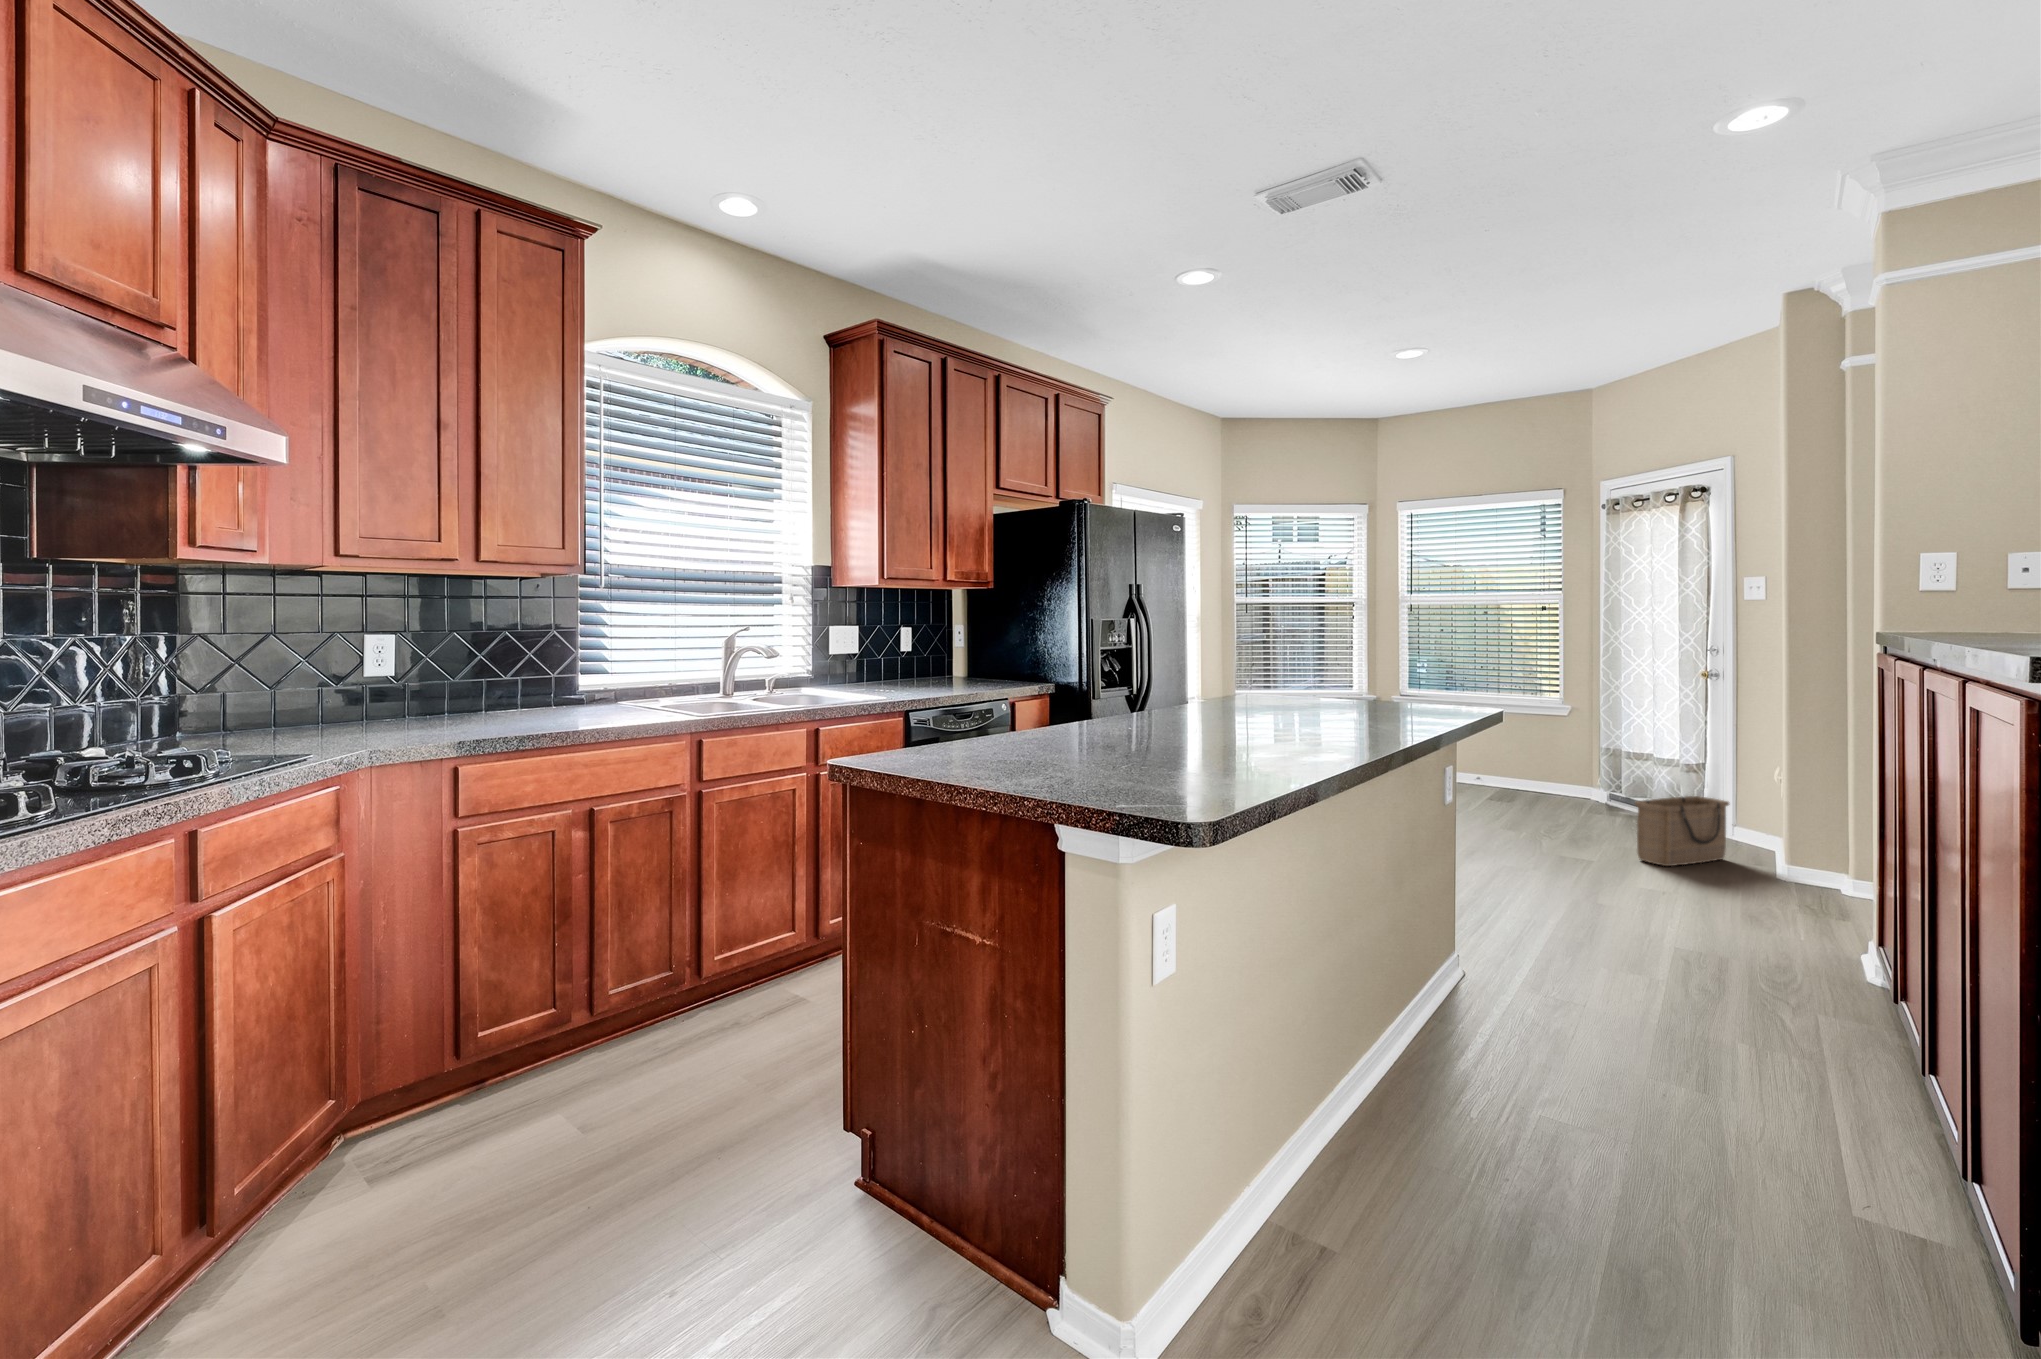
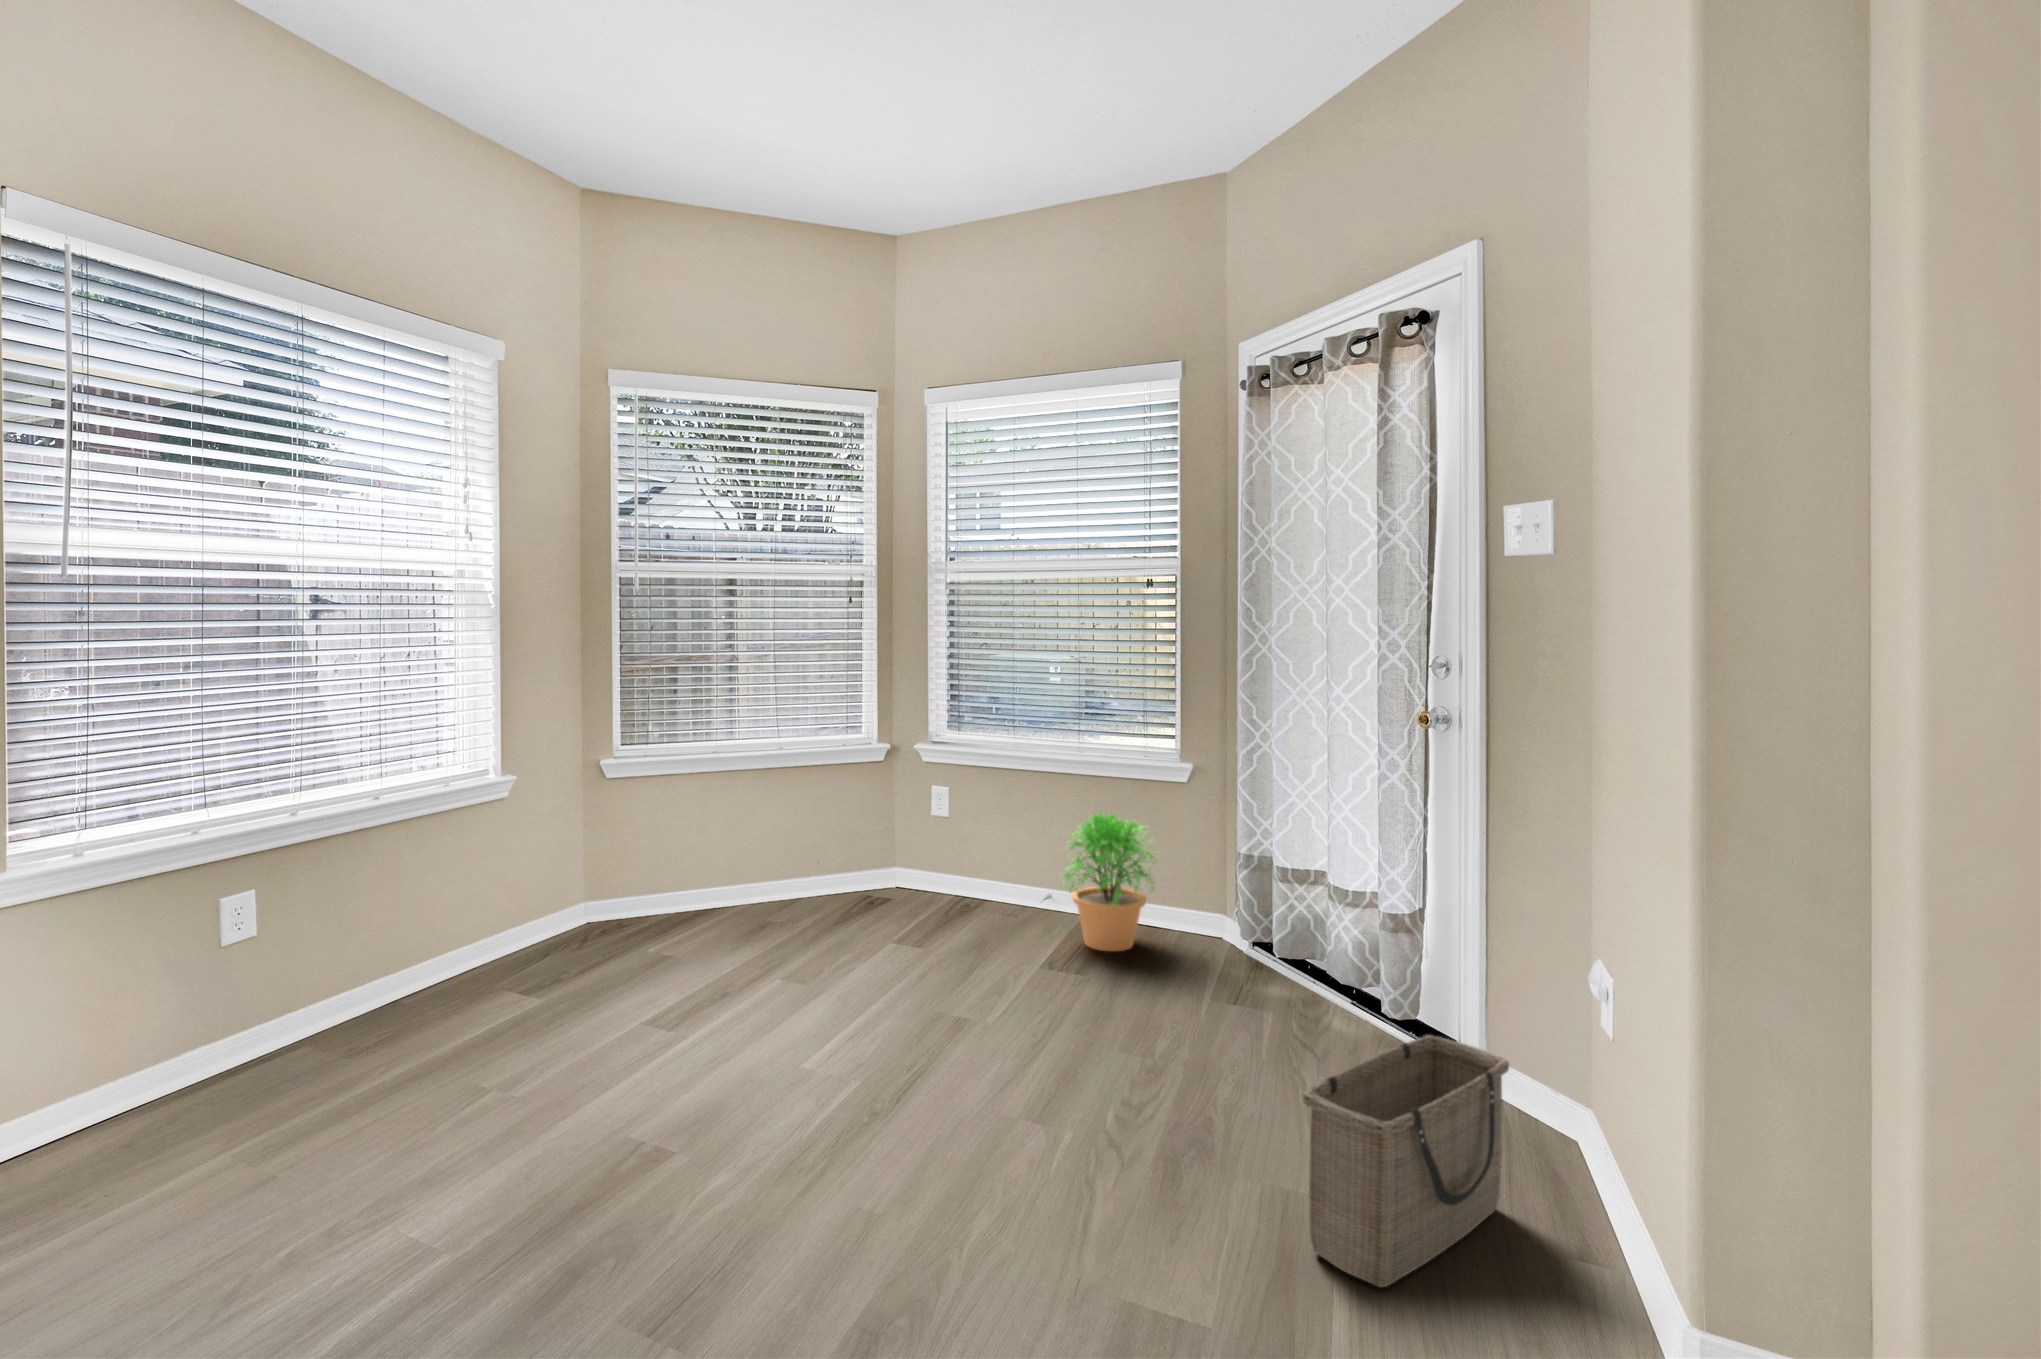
potted plant: none [1495,725,1557,796] -> present [1064,813,1156,951]

